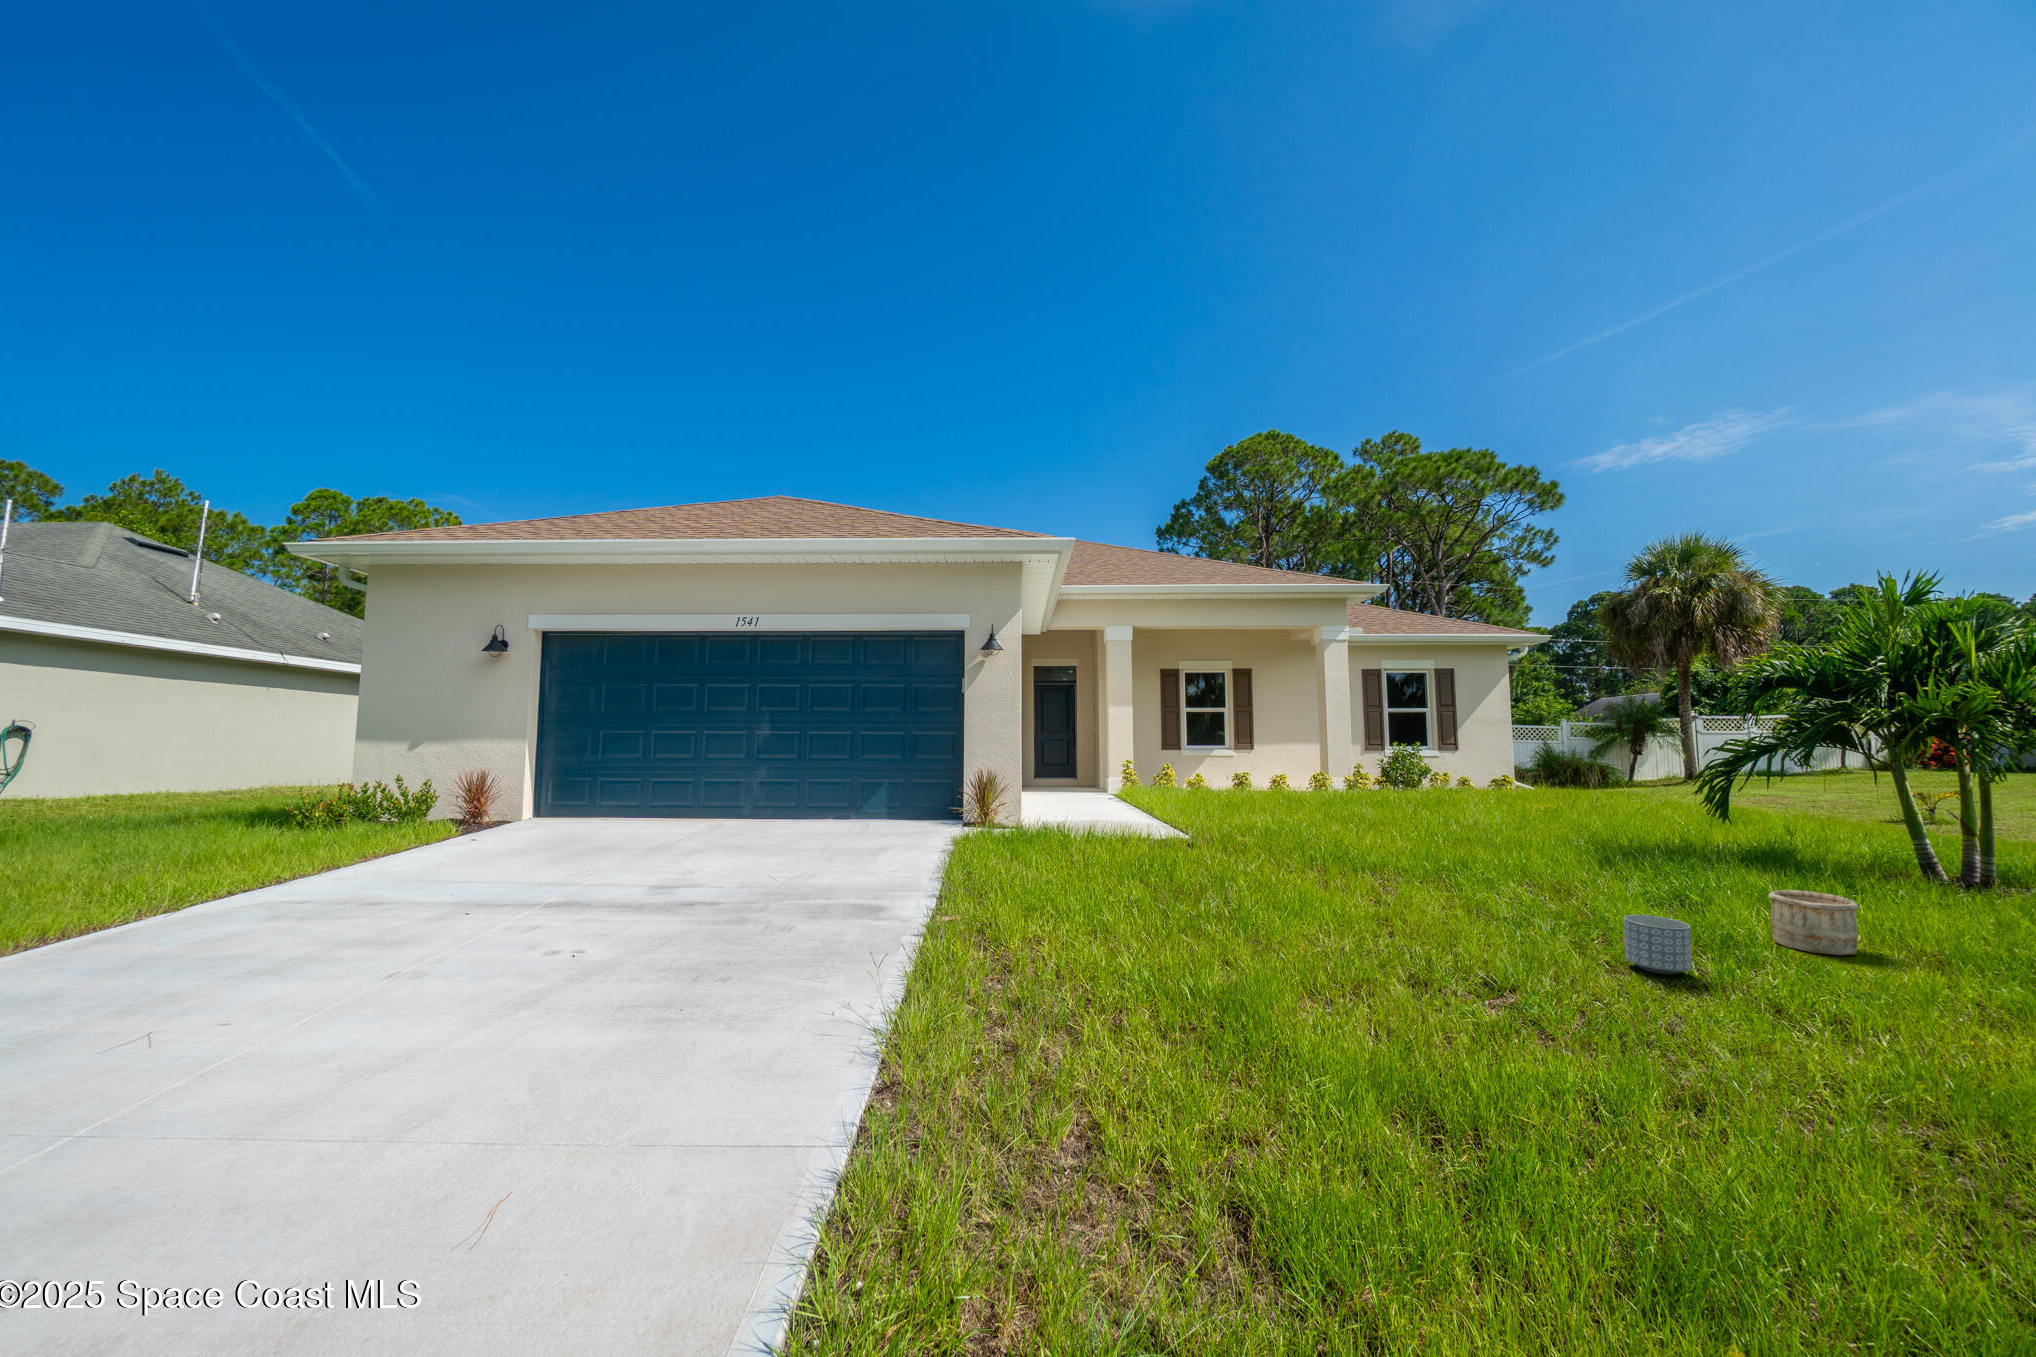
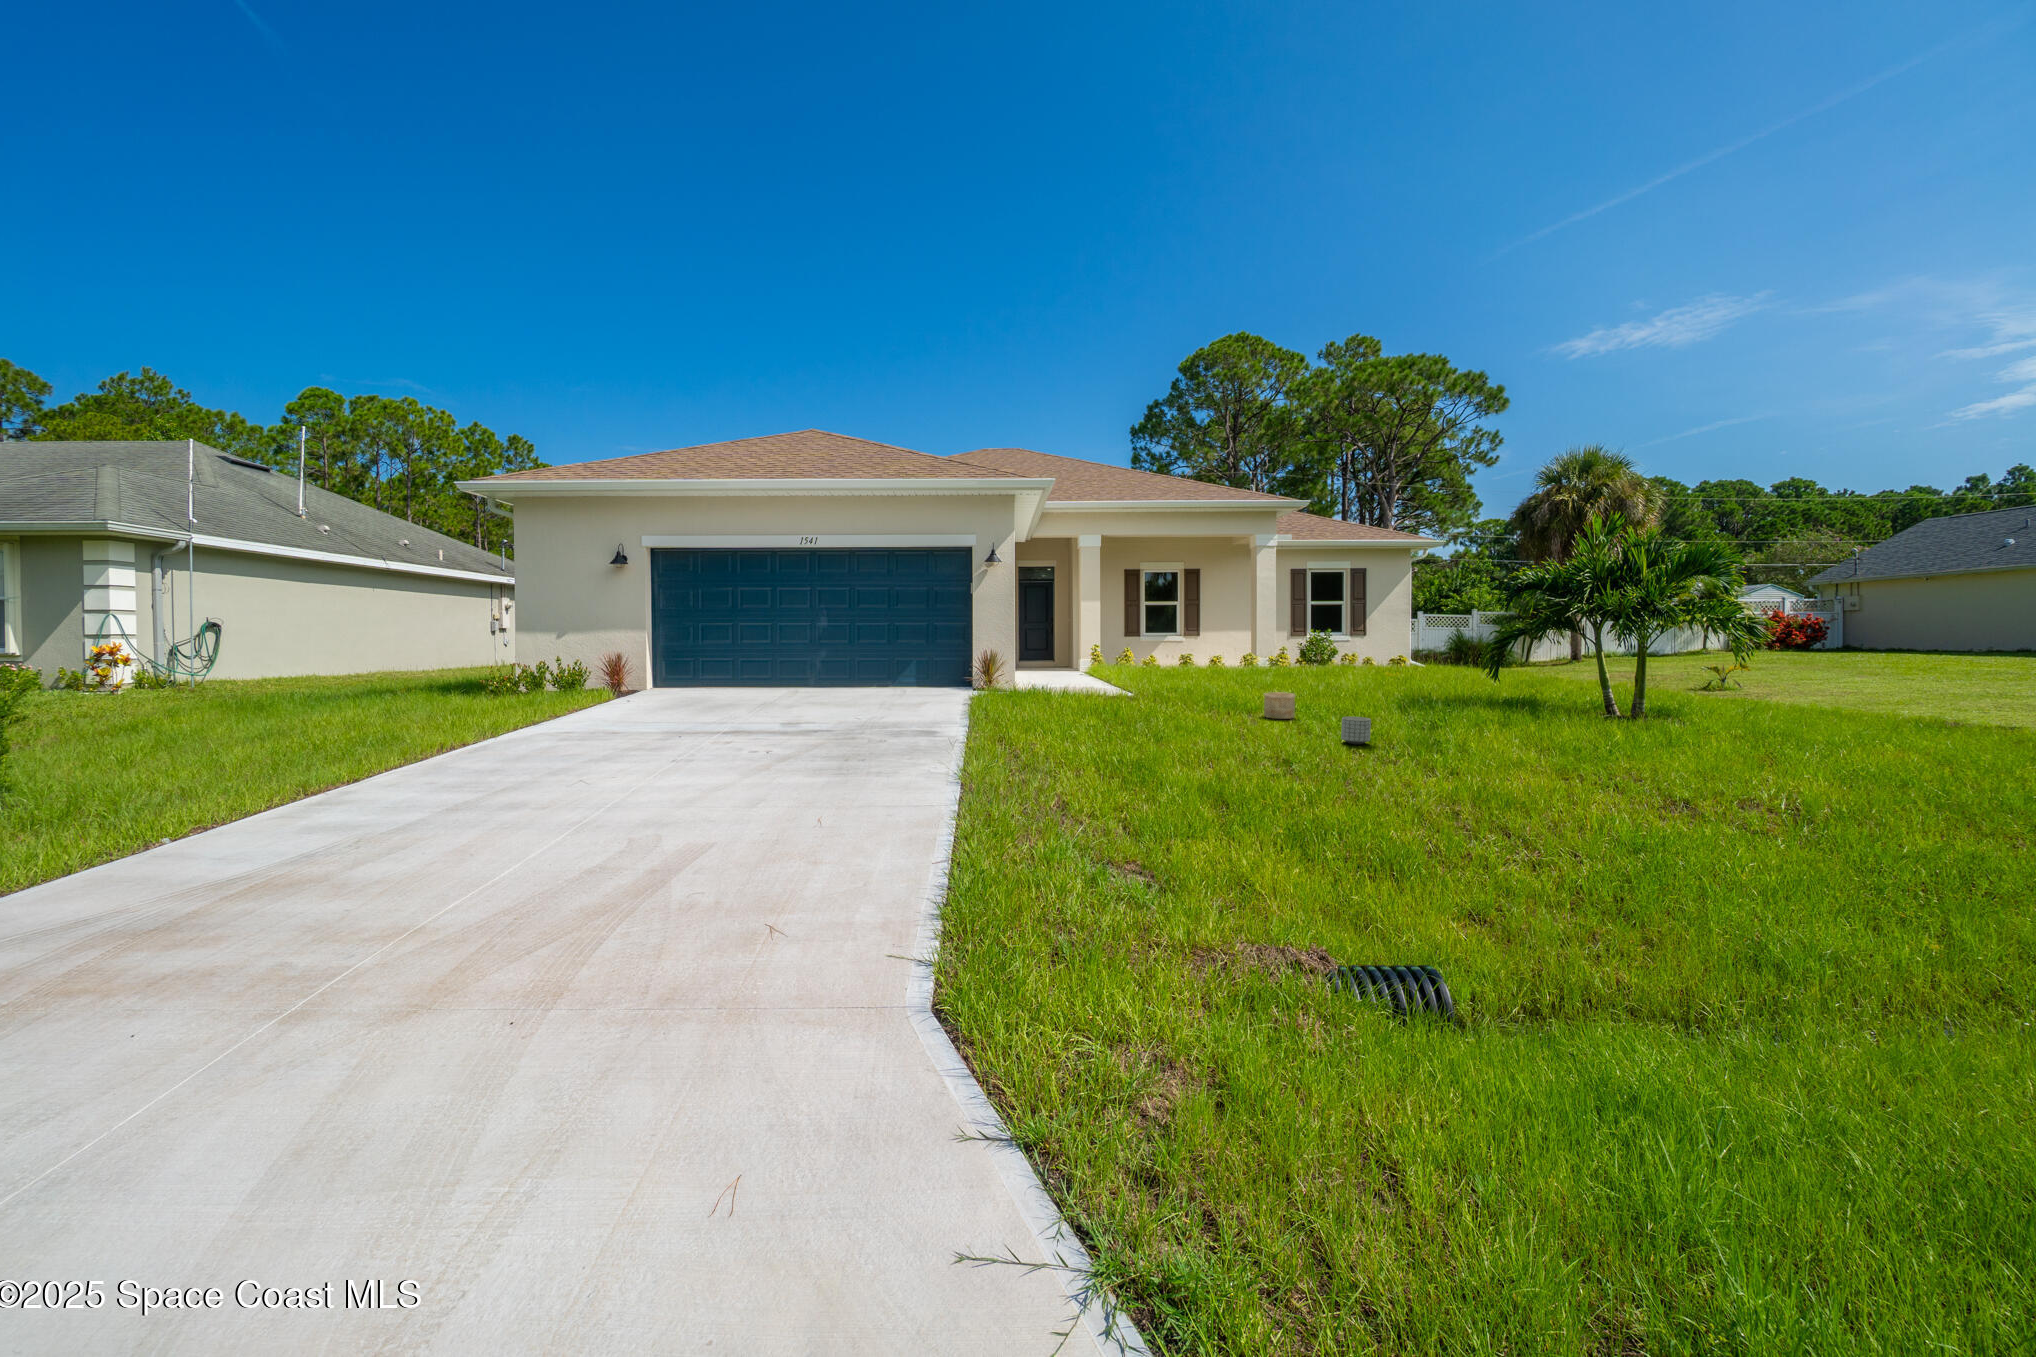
wooden bucket: present [1768,890,1859,955] -> present [1264,692,1295,719]

